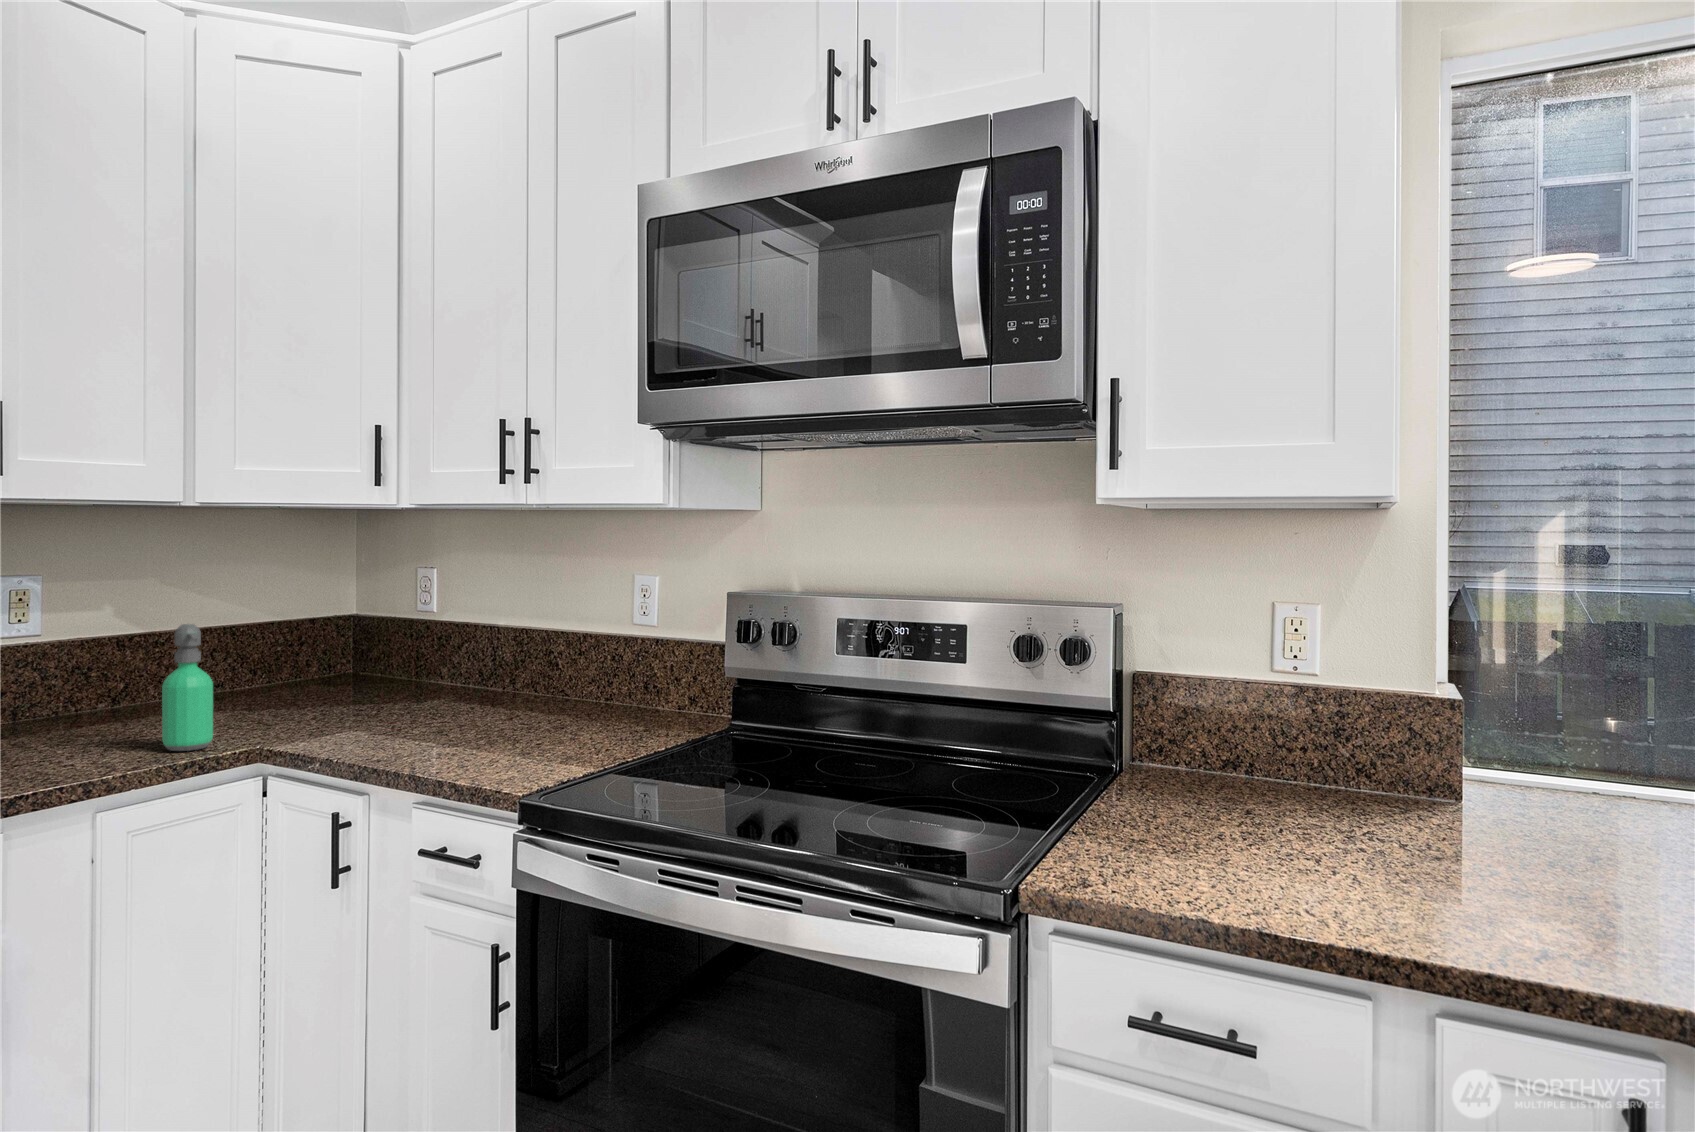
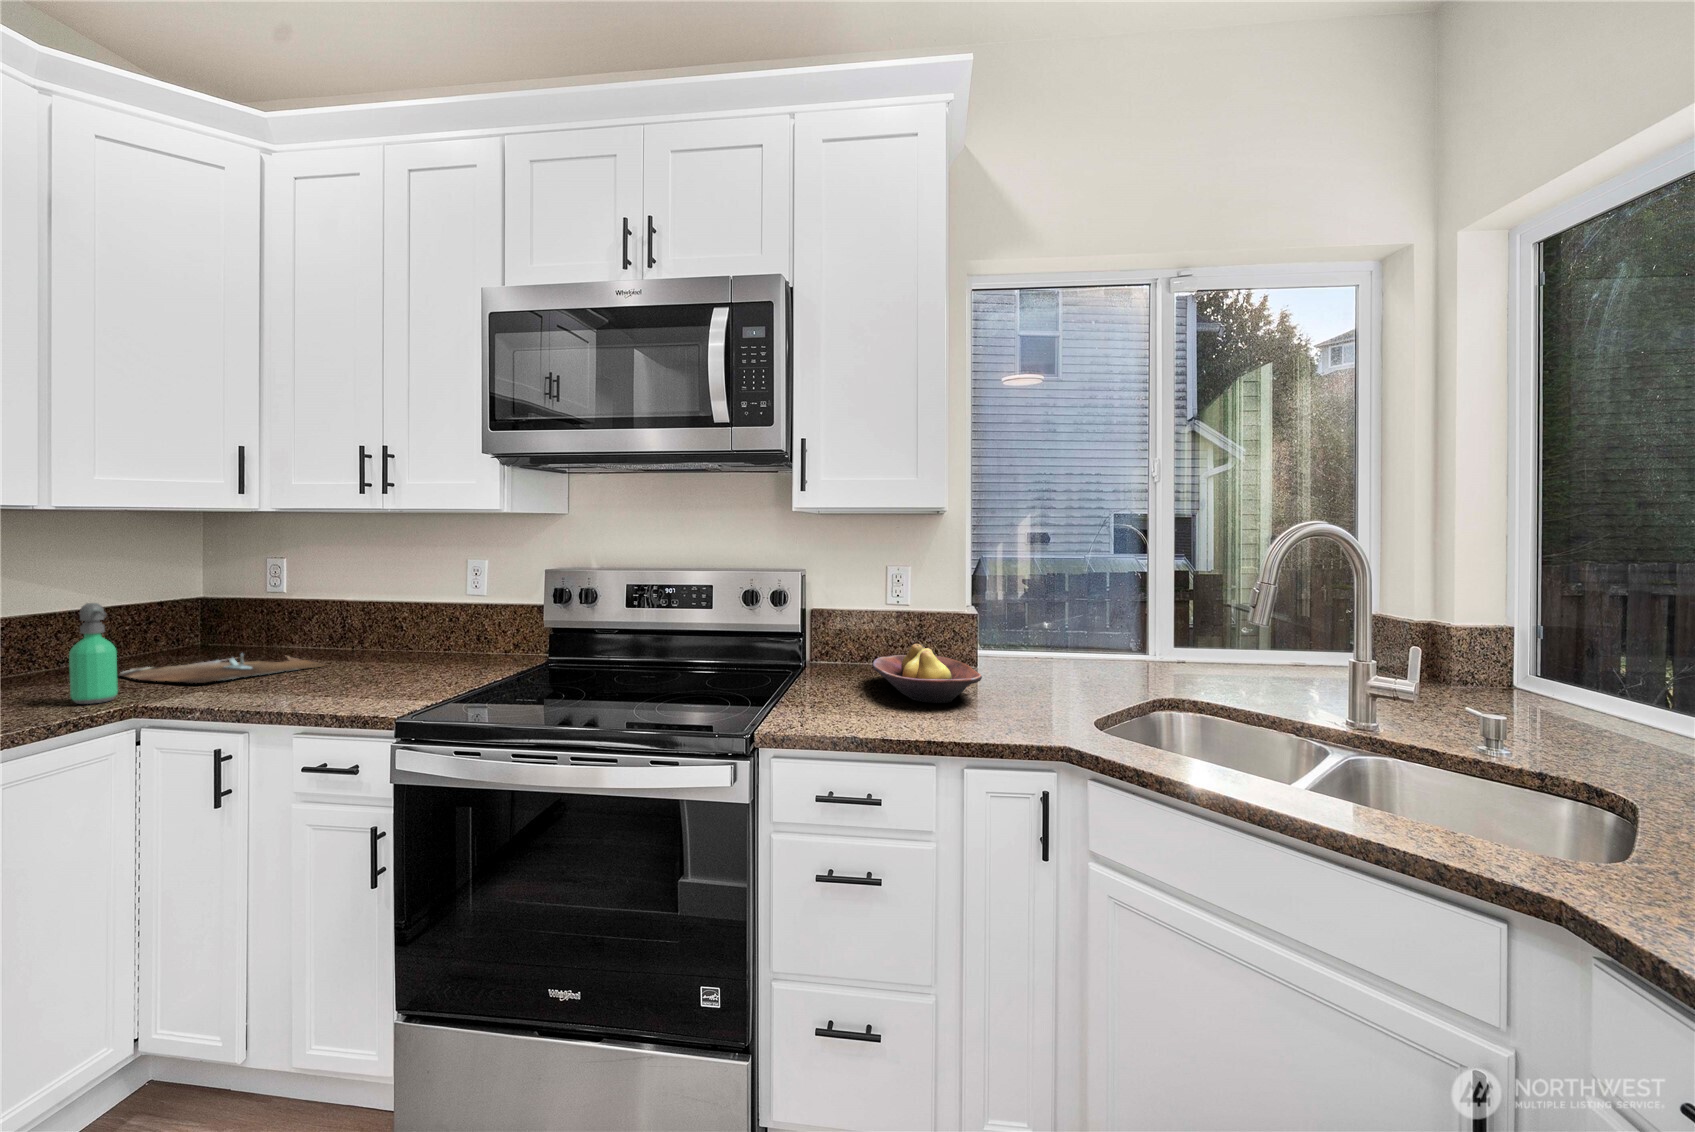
cutting board: none [244,691,463,730] -> present [119,653,324,683]
fruit bowl: none [1239,755,1475,885] -> present [872,644,982,703]

